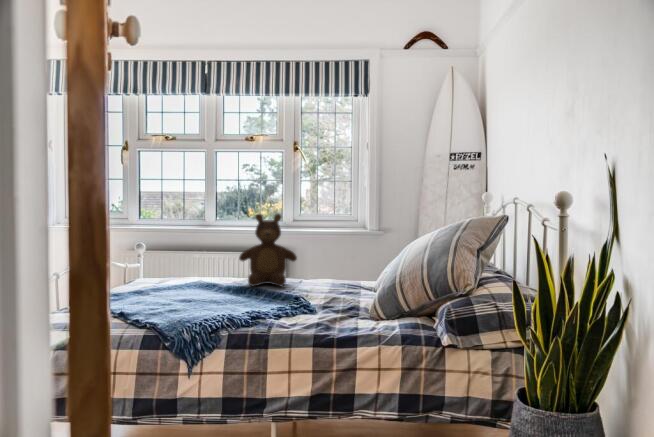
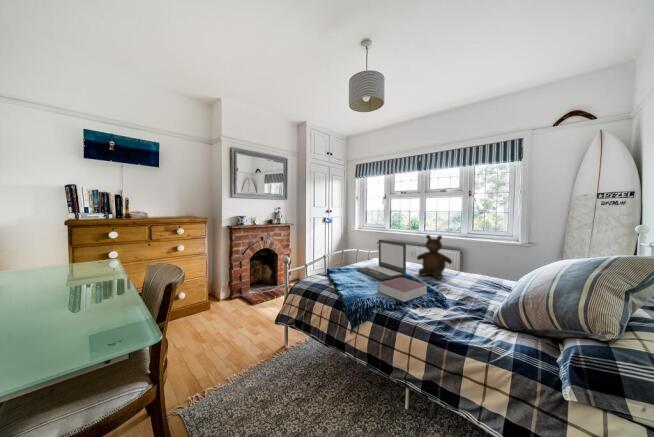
laptop: none [129,227,229,298] -> present [357,240,406,280]
book: none [207,287,281,314] -> present [378,278,427,302]

